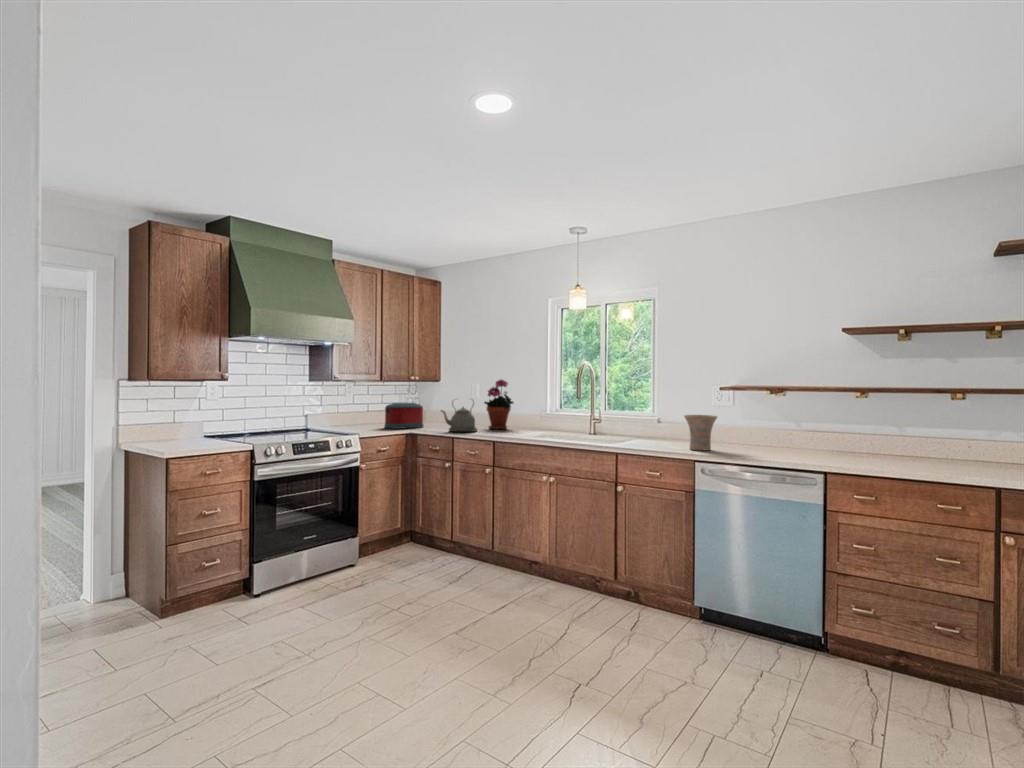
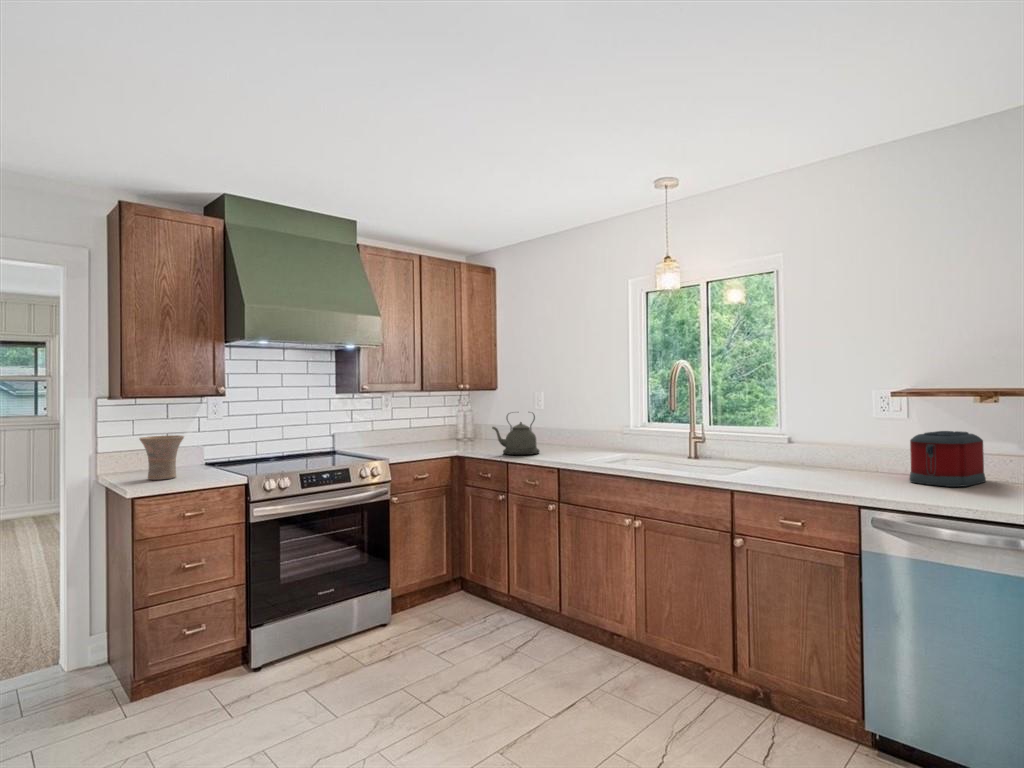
potted plant: present [484,379,513,429] -> none [549,386,586,450]
toaster: present [385,403,423,429] -> present [910,431,986,487]
vase: present [684,415,717,450] -> present [140,435,184,480]

